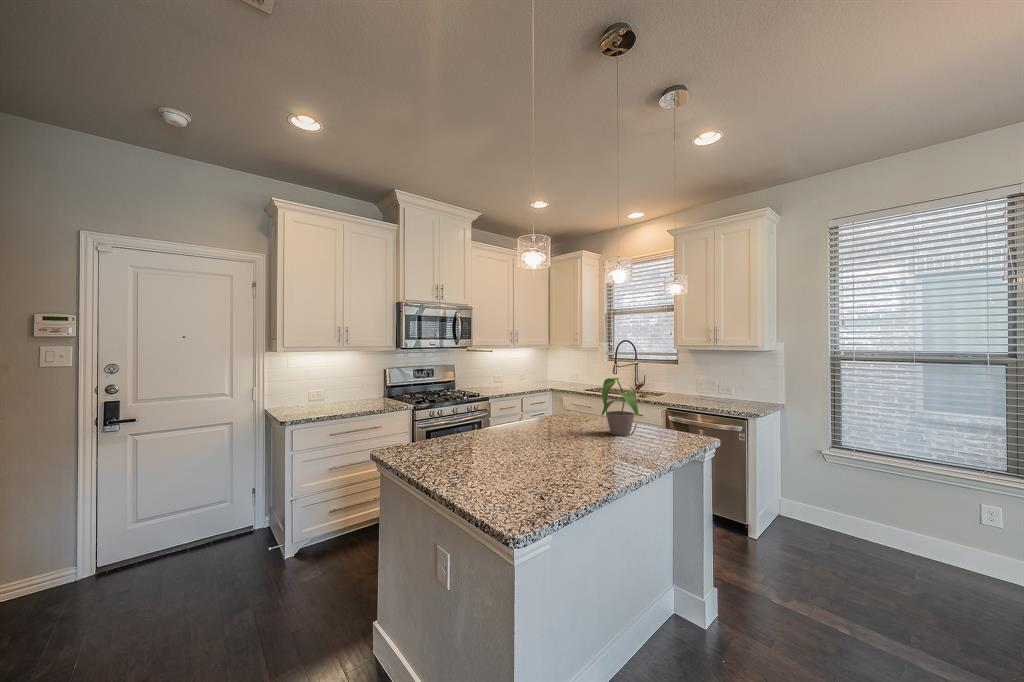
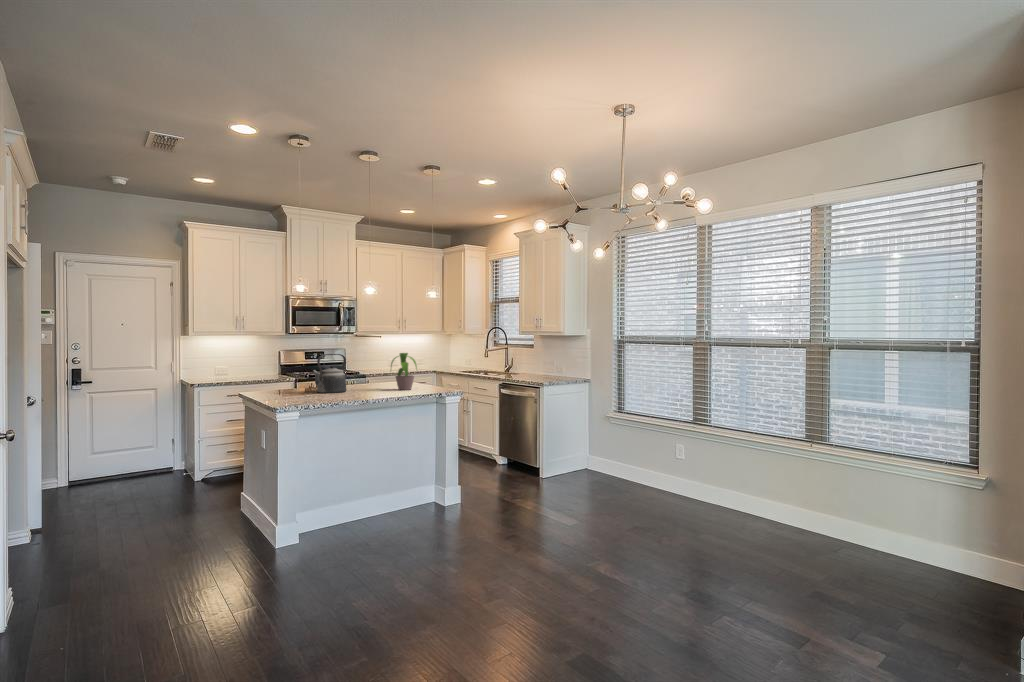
kettle: none [504,382,548,448] -> present [313,354,346,393]

